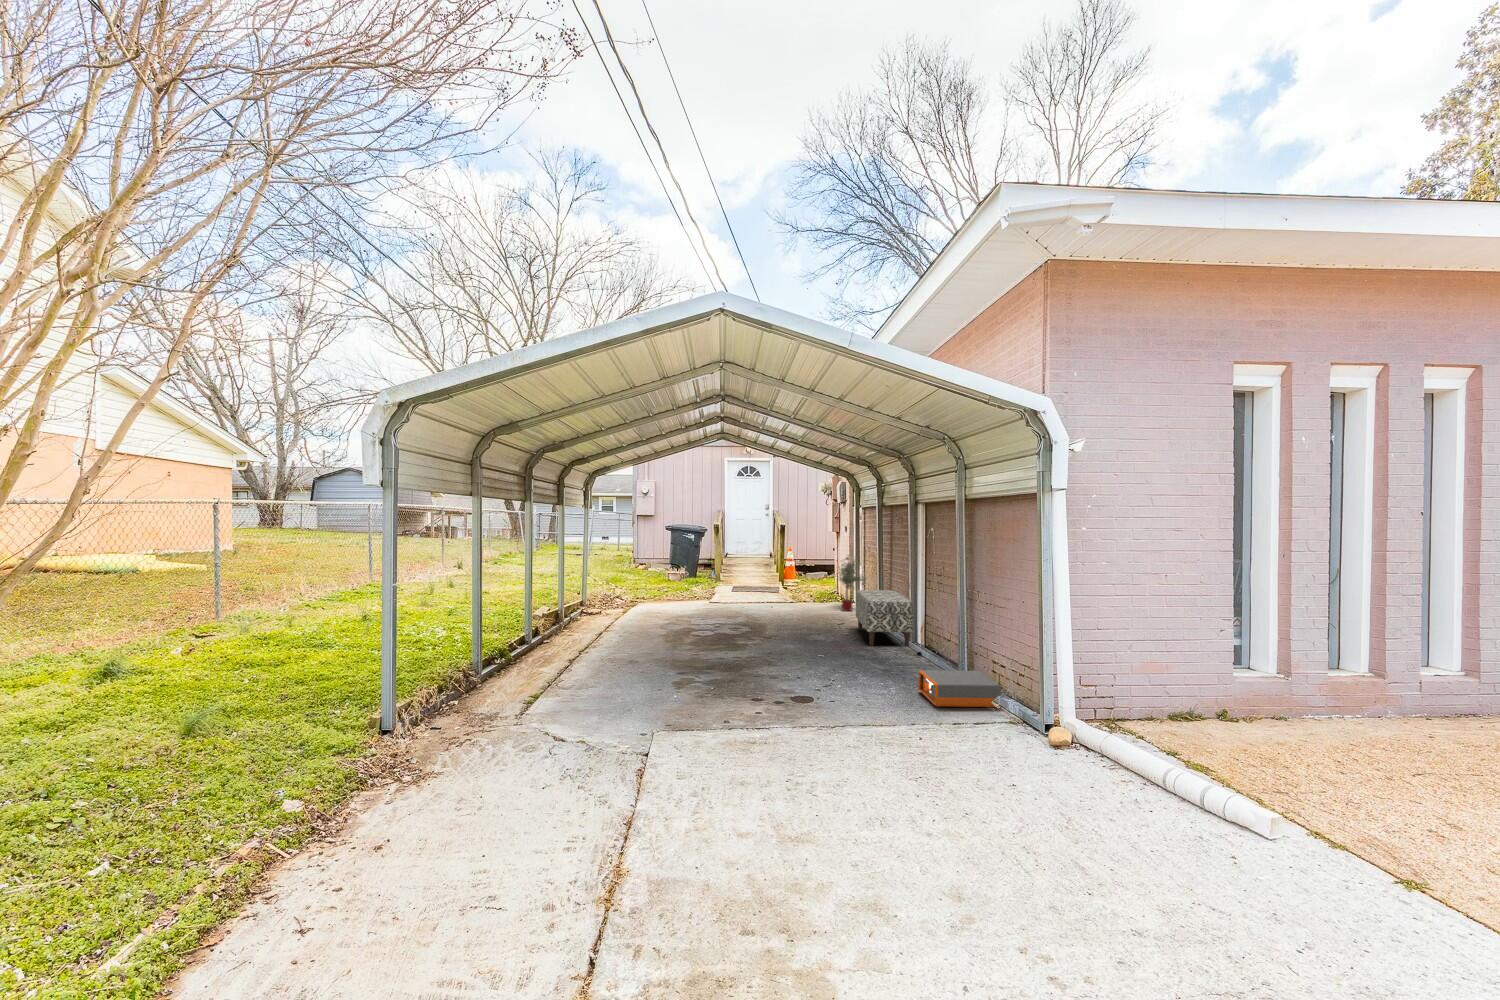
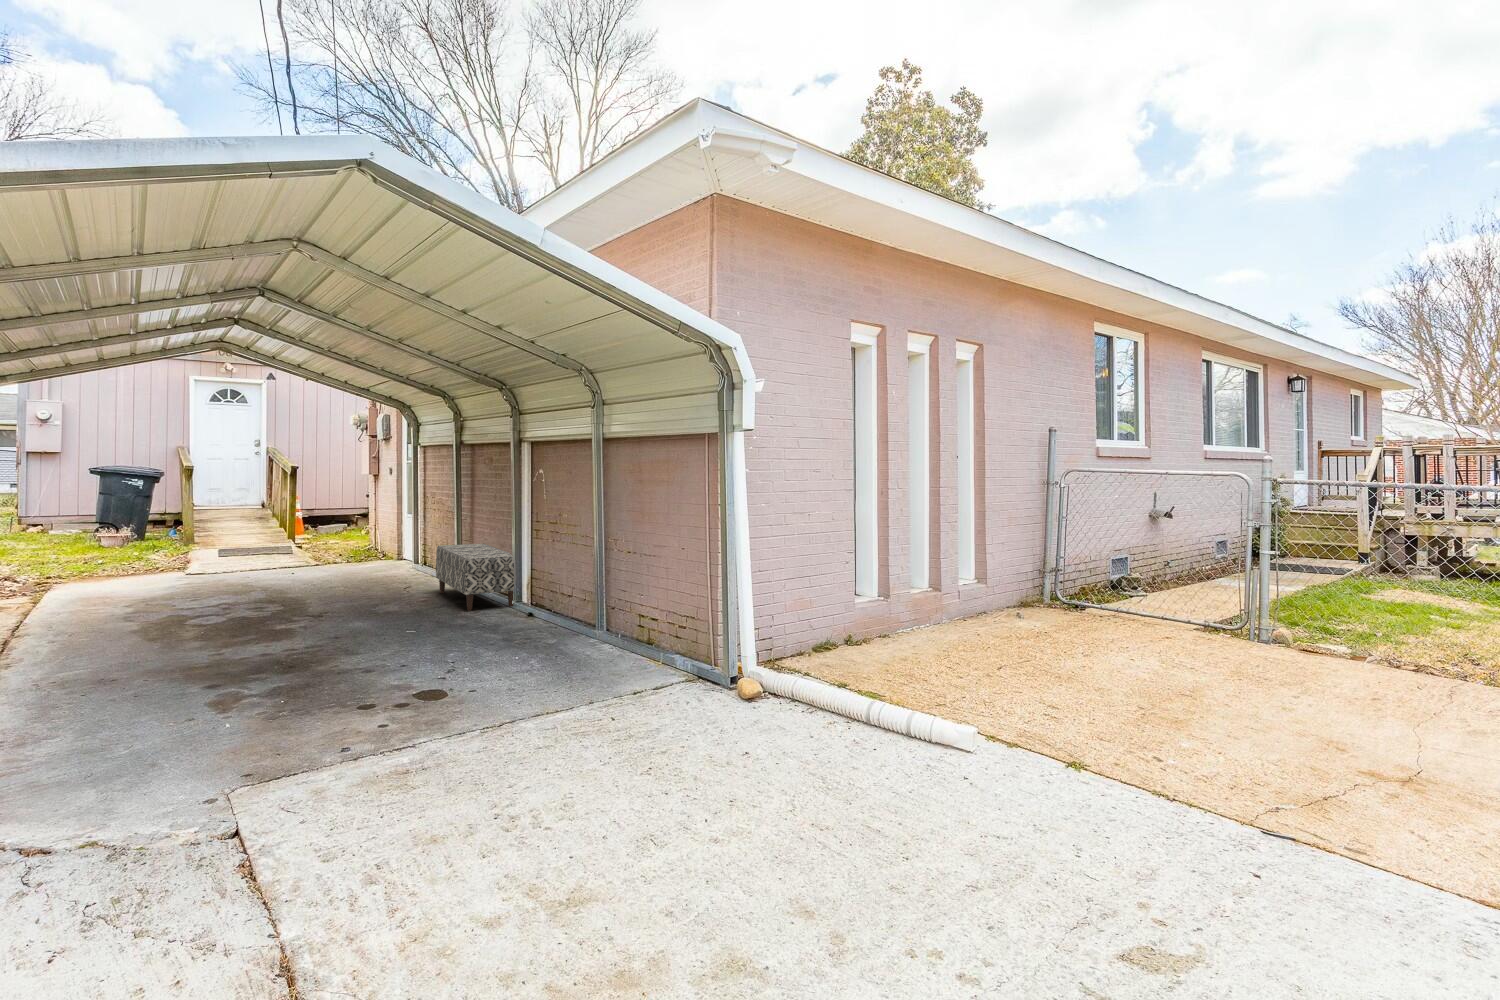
potted tree: present [839,557,867,611] -> none [393,503,435,571]
storage box: present [918,670,1001,707] -> none [565,626,660,673]

